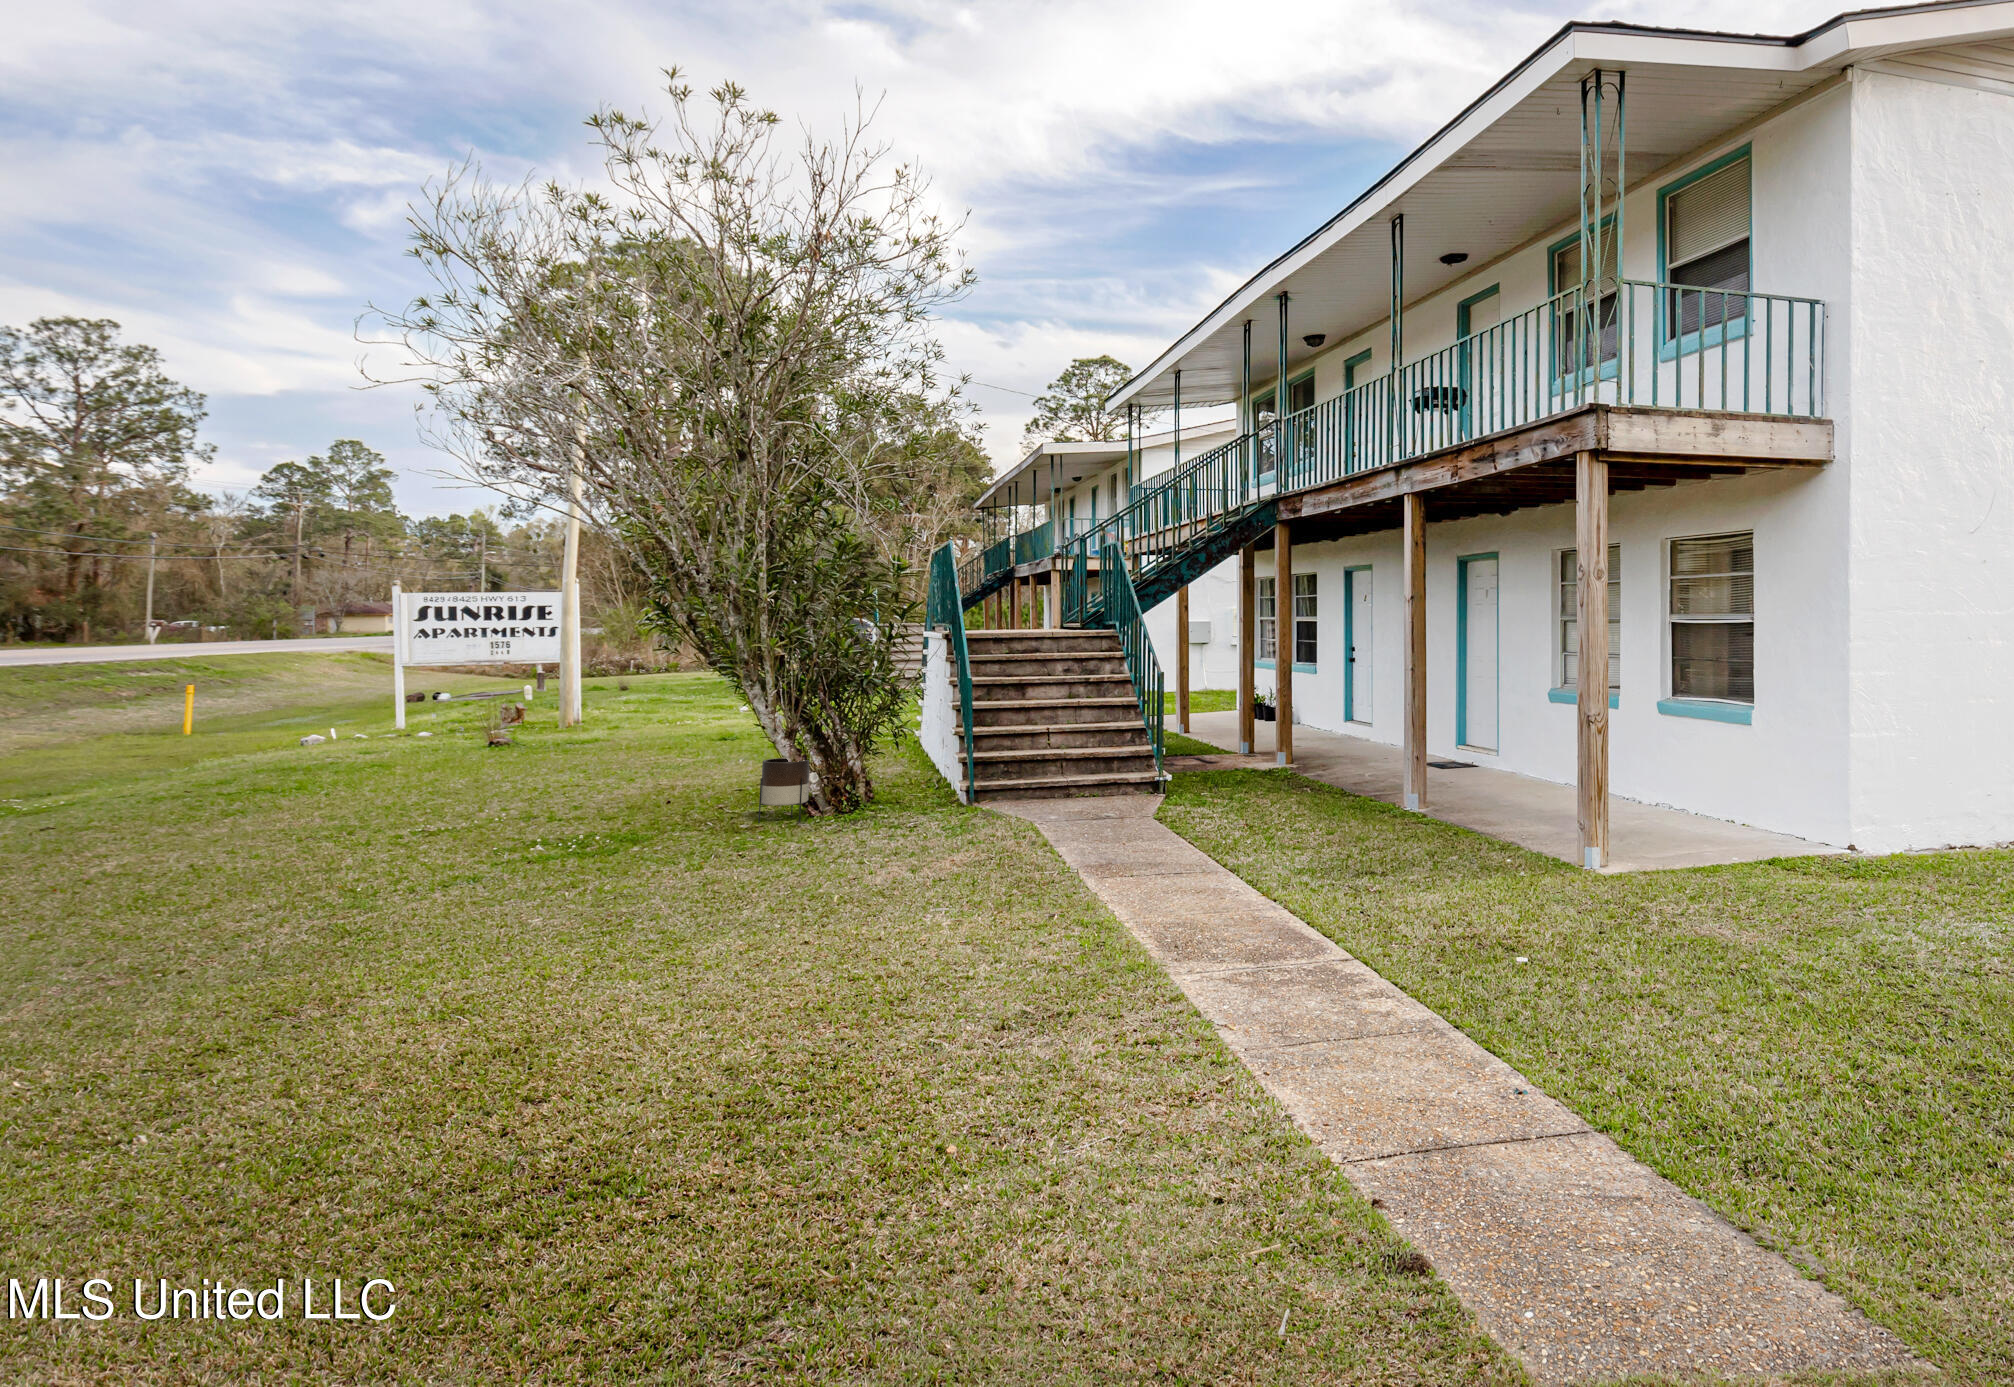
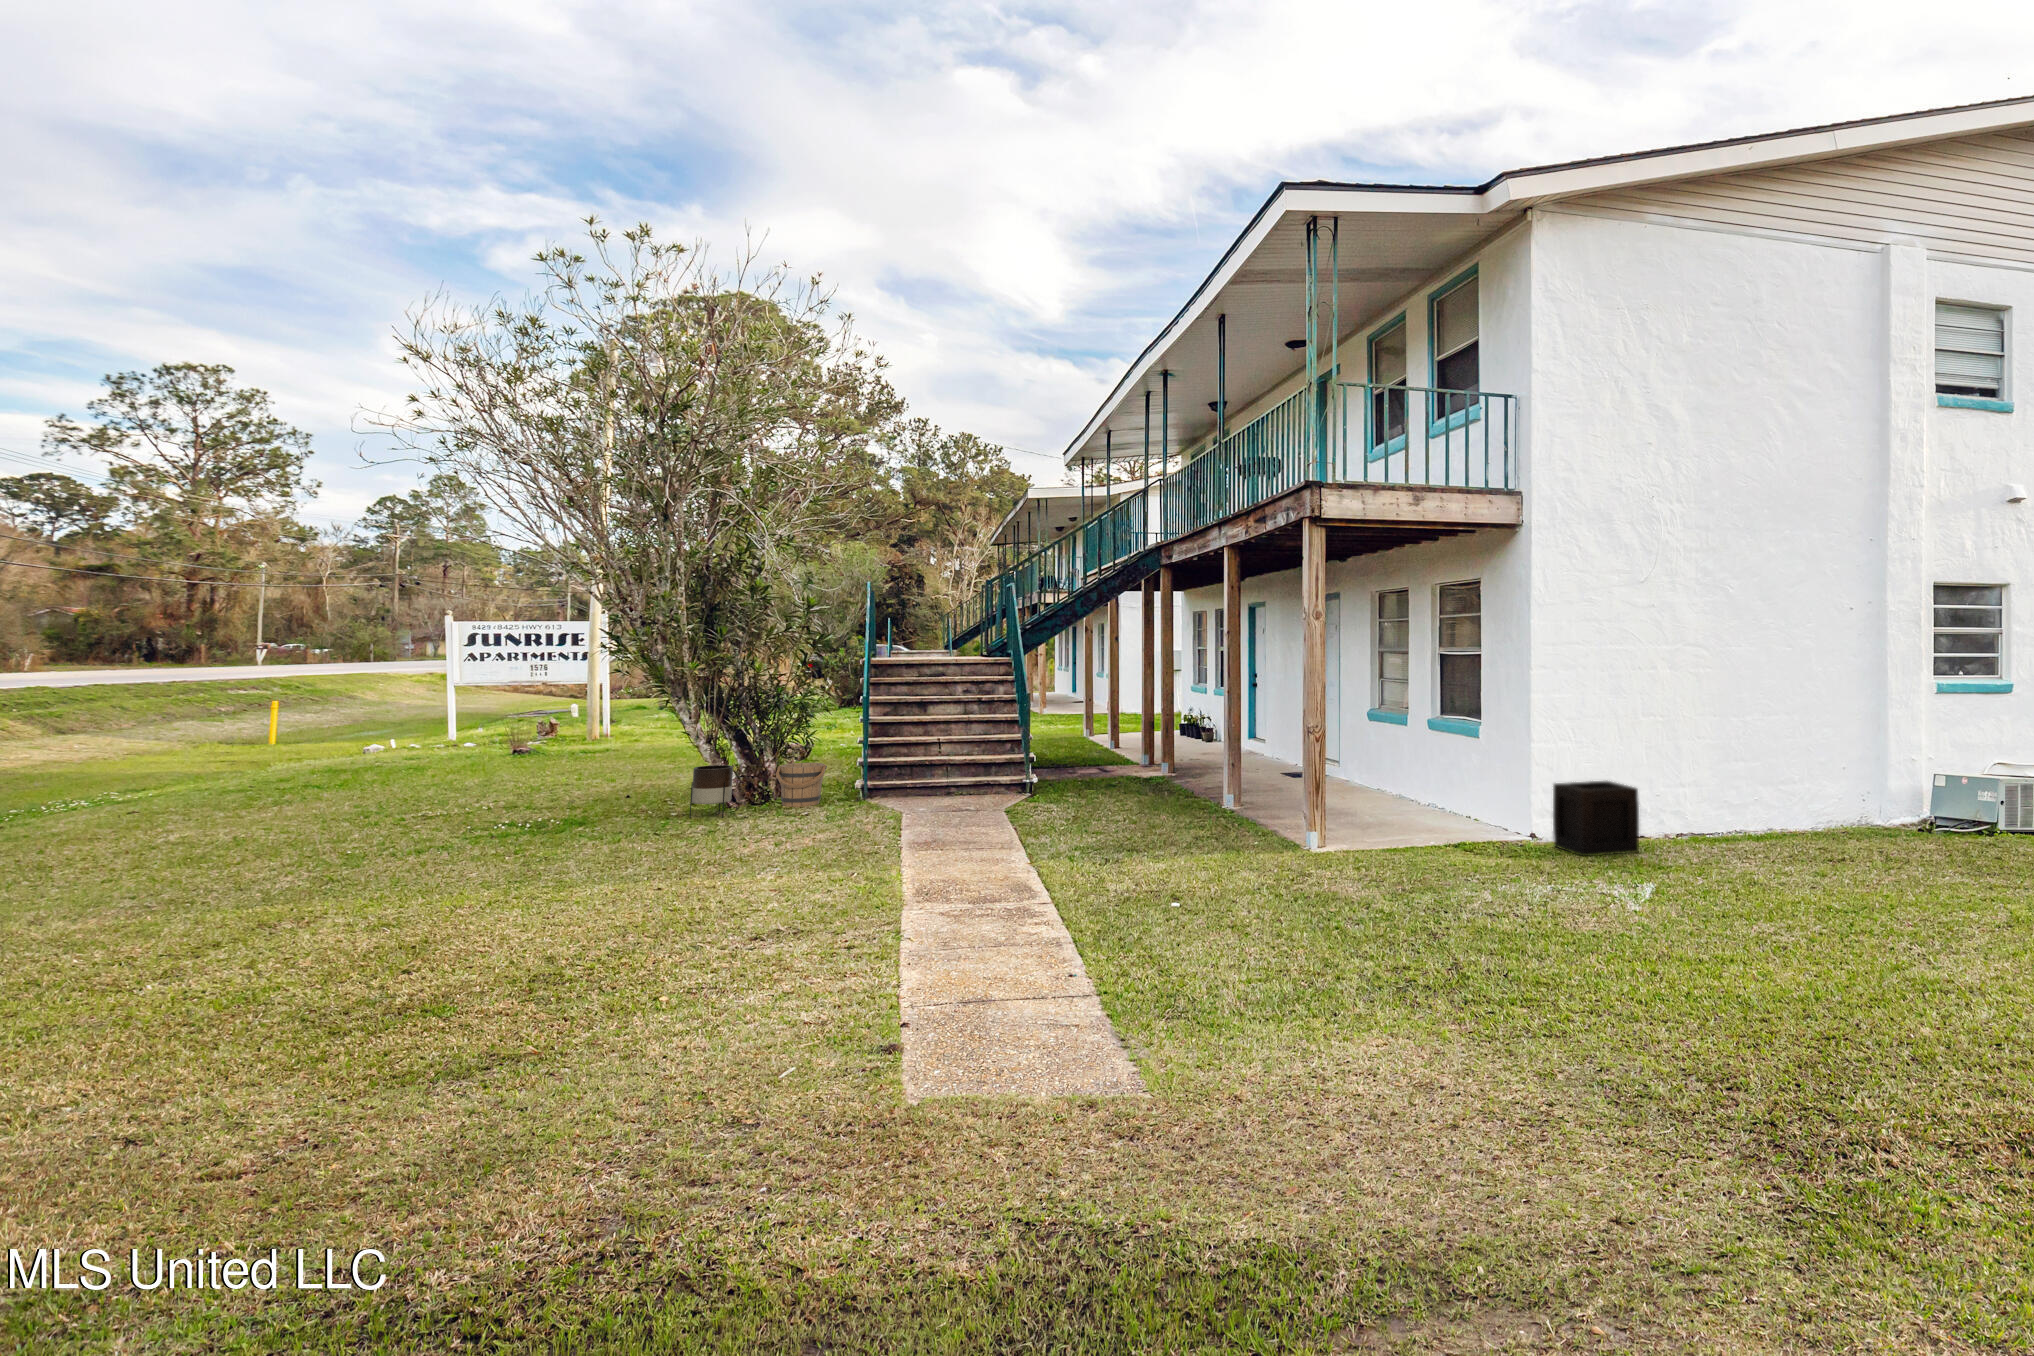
bucket: none [862,755,923,808] -> present [776,763,827,807]
wooden crate: none [1881,774,1998,869] -> present [1553,781,1639,856]

